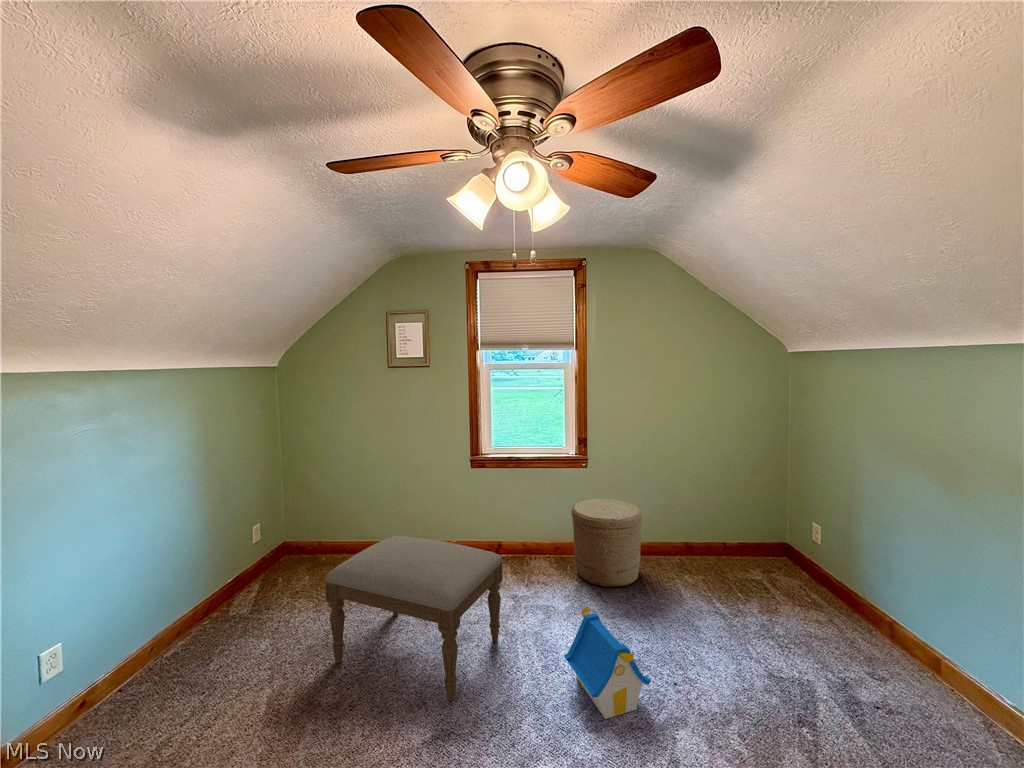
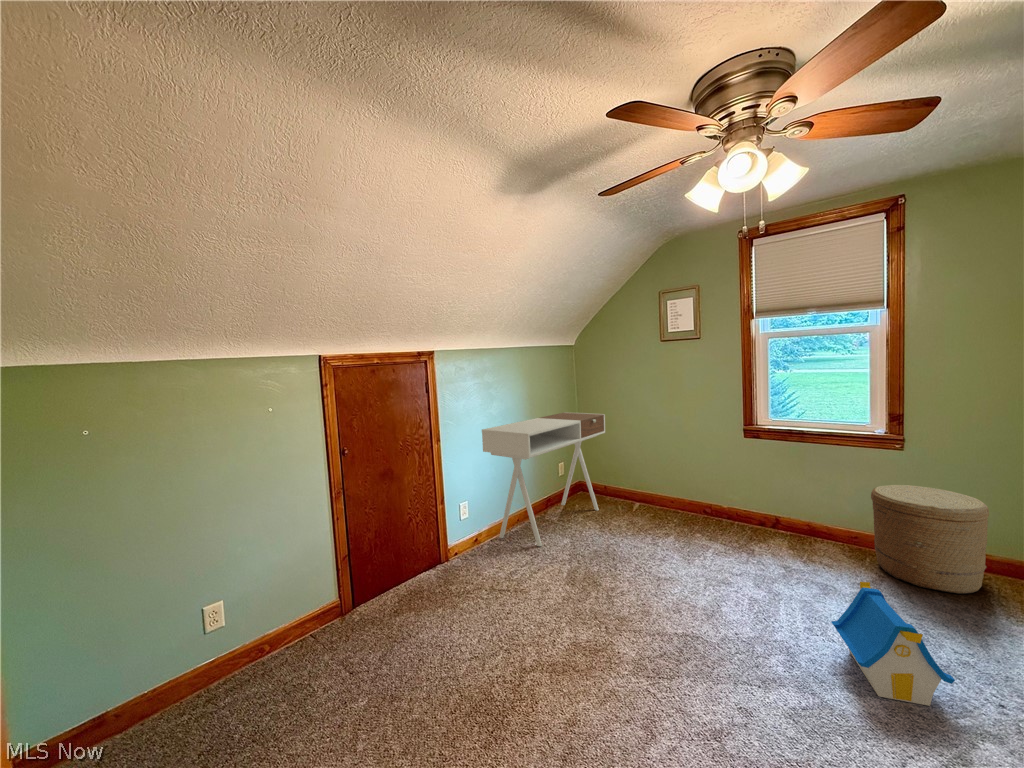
desk: none [117,457,320,672] -> present [482,412,605,546]
ottoman: present [325,536,503,701] -> none [602,480,765,621]

